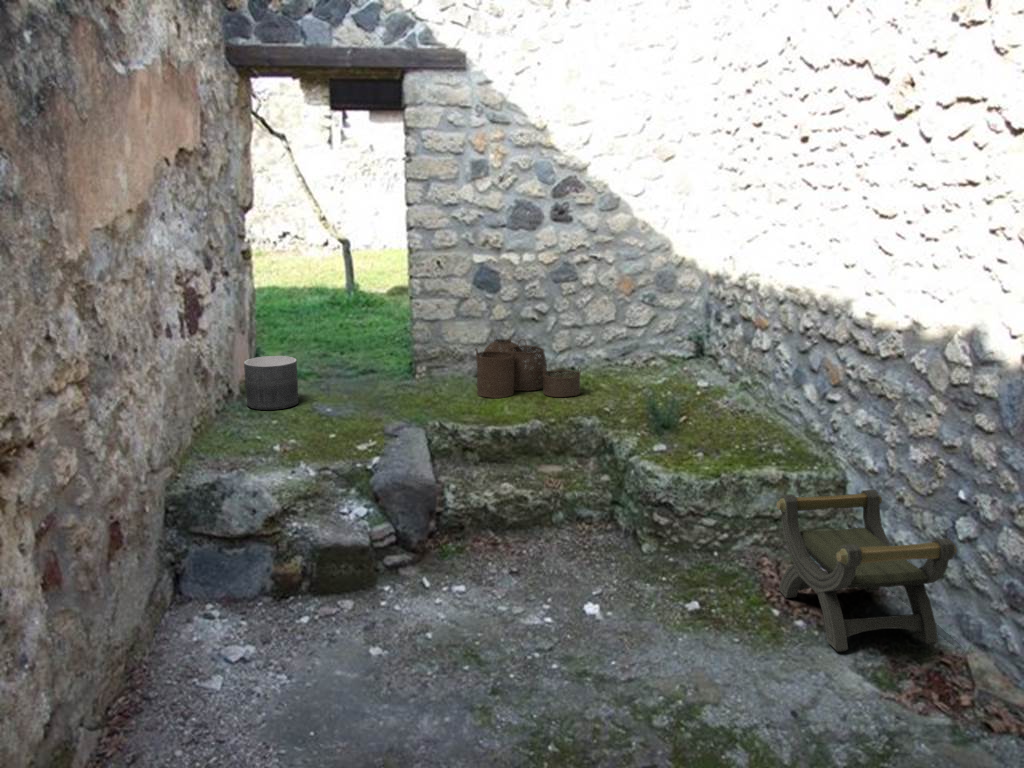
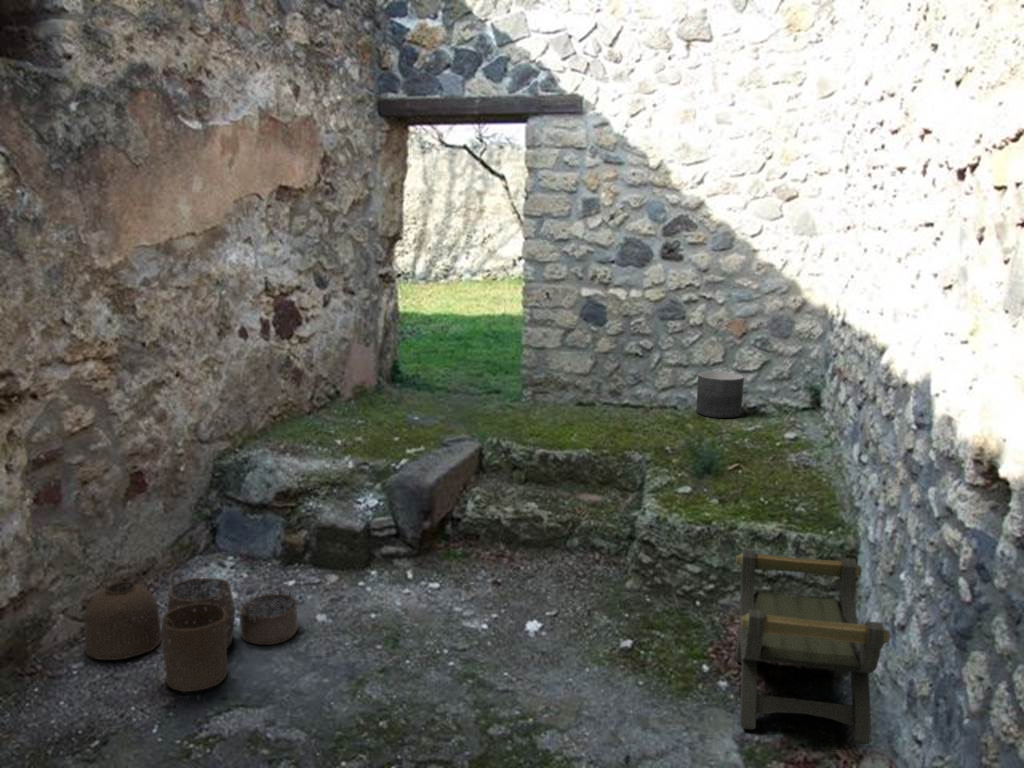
woven basket: present [475,339,581,398] -> present [84,574,298,692]
planter: present [244,356,299,410] -> present [696,372,744,418]

